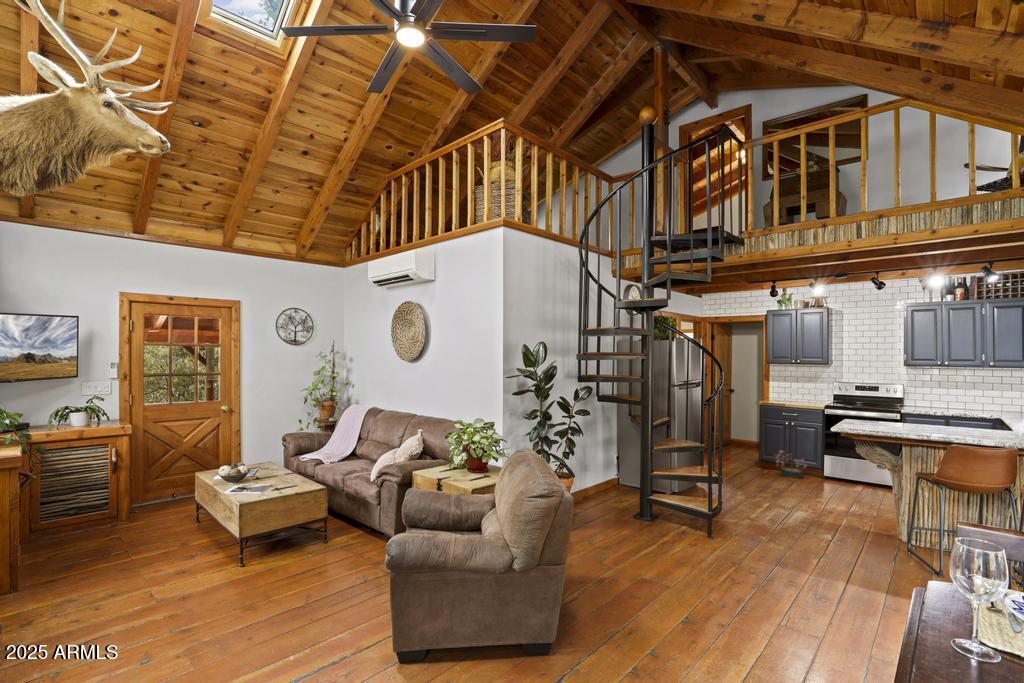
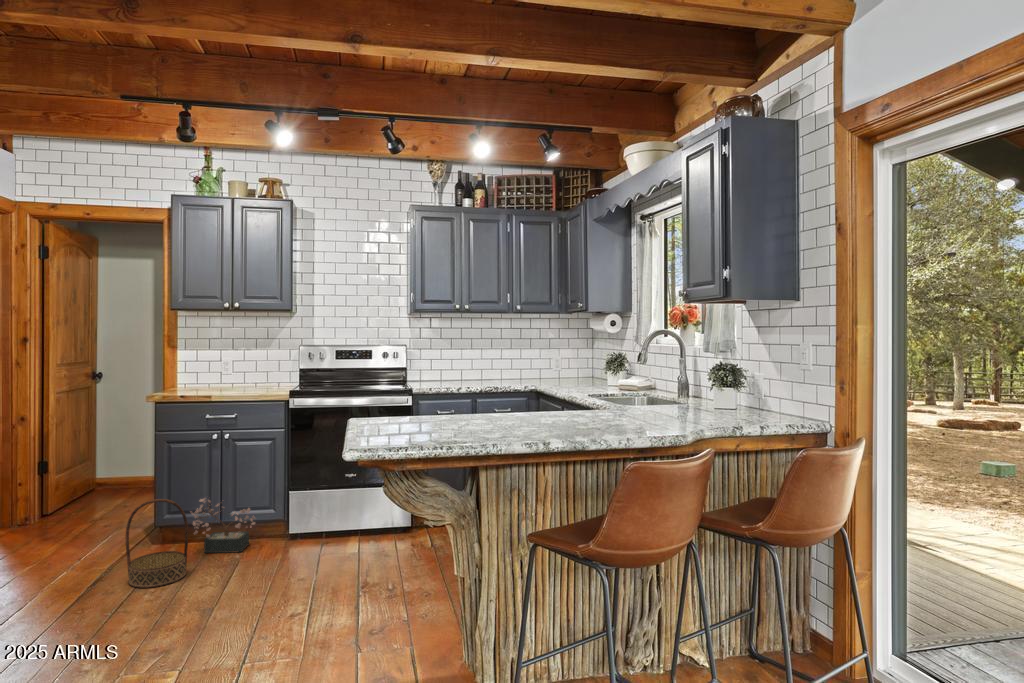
basket: none [748,445,773,481] -> present [126,499,188,588]

